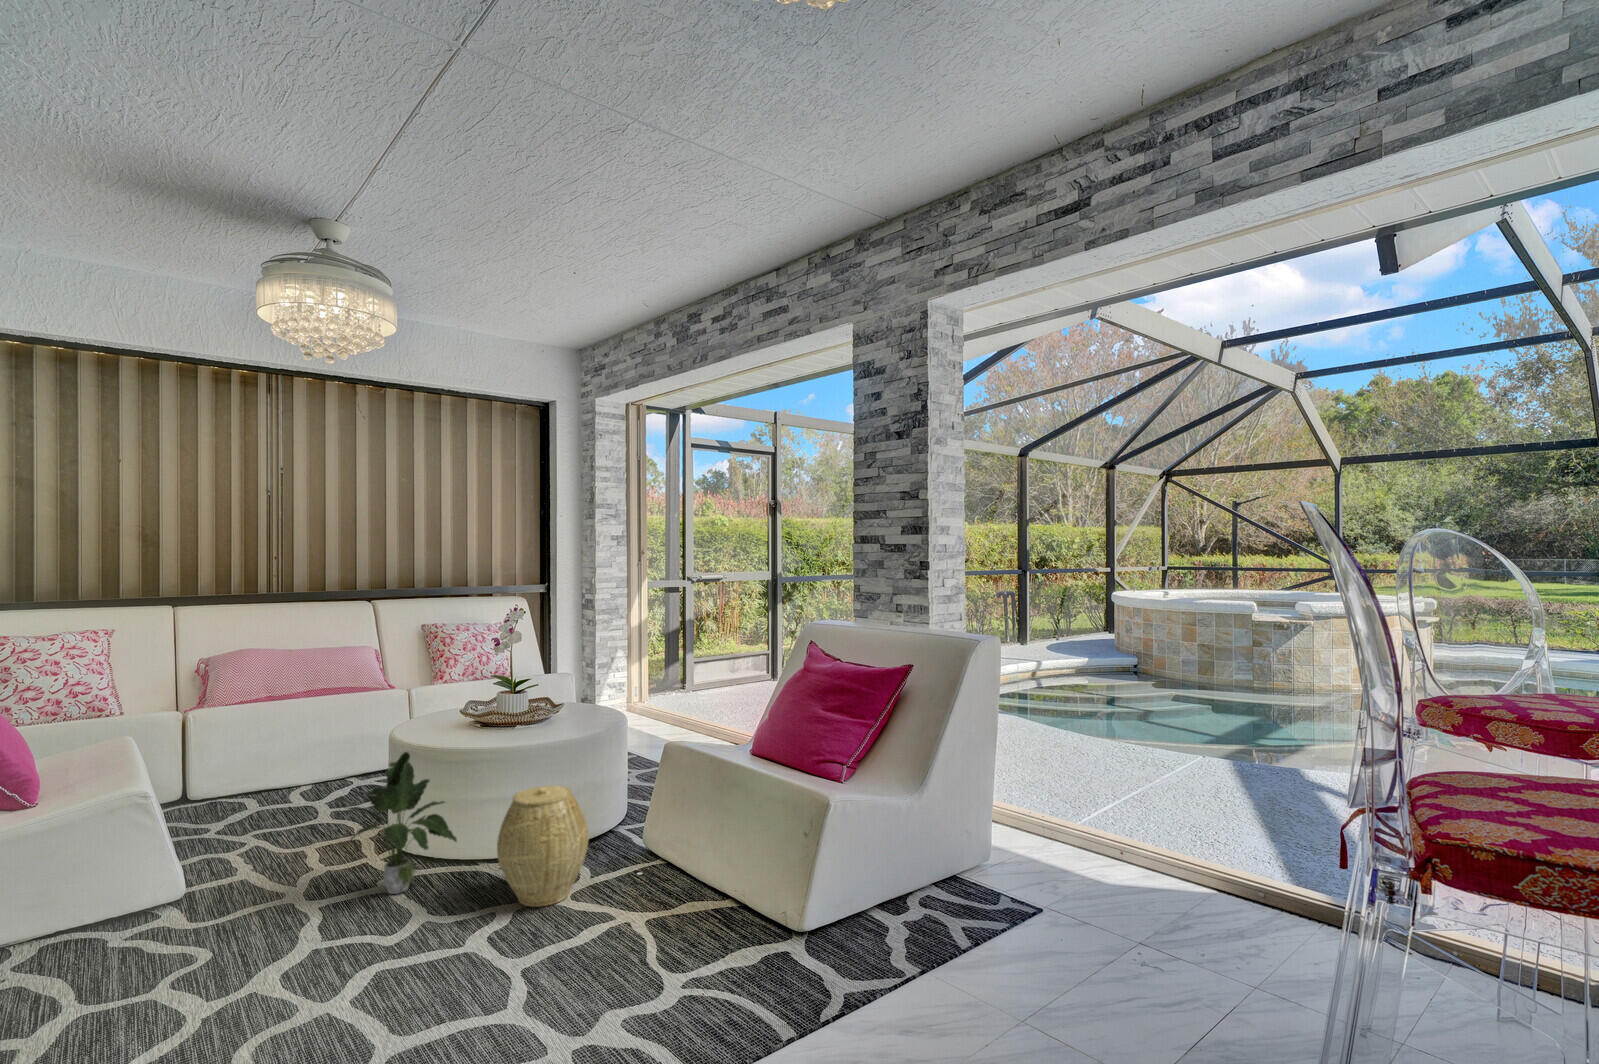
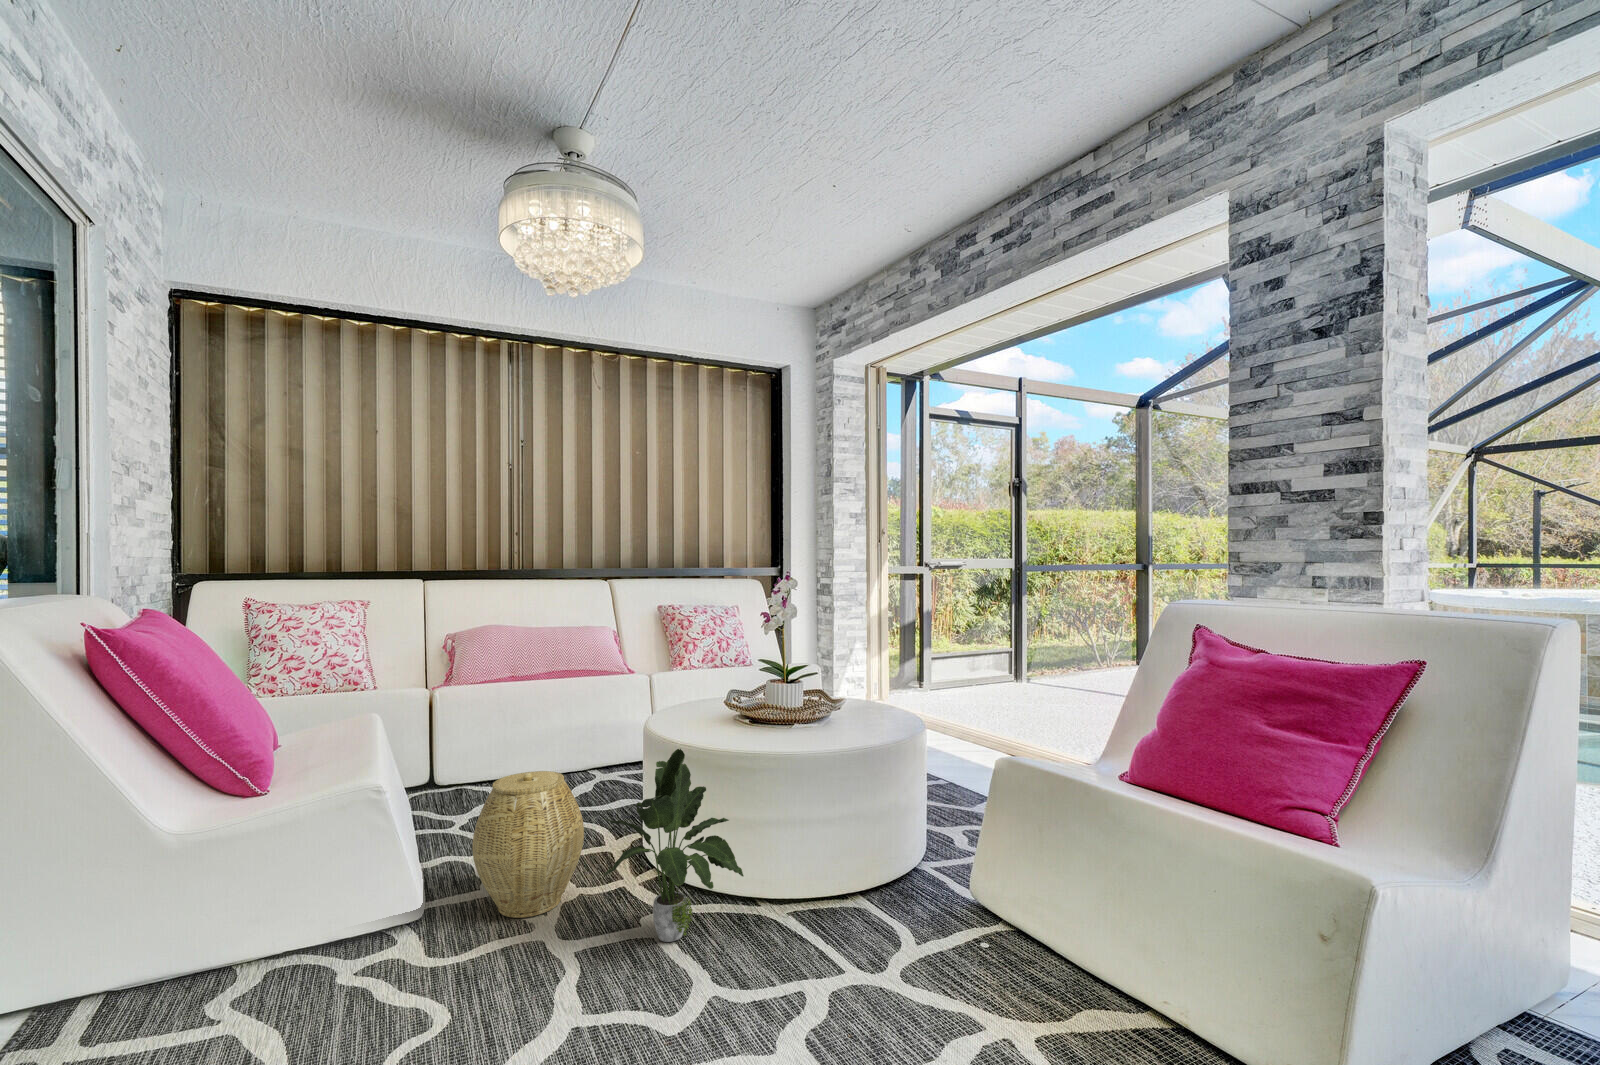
woven basket: present [497,785,588,907] -> present [472,771,584,918]

